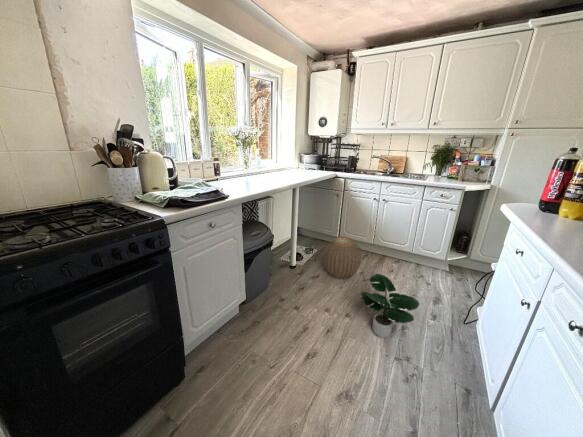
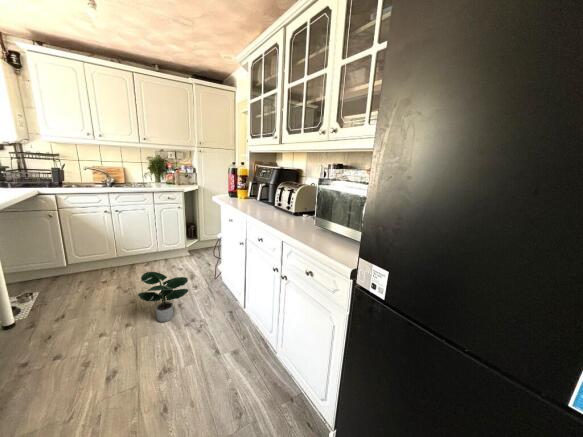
woven basket: present [324,237,362,279] -> none [61,257,116,306]

